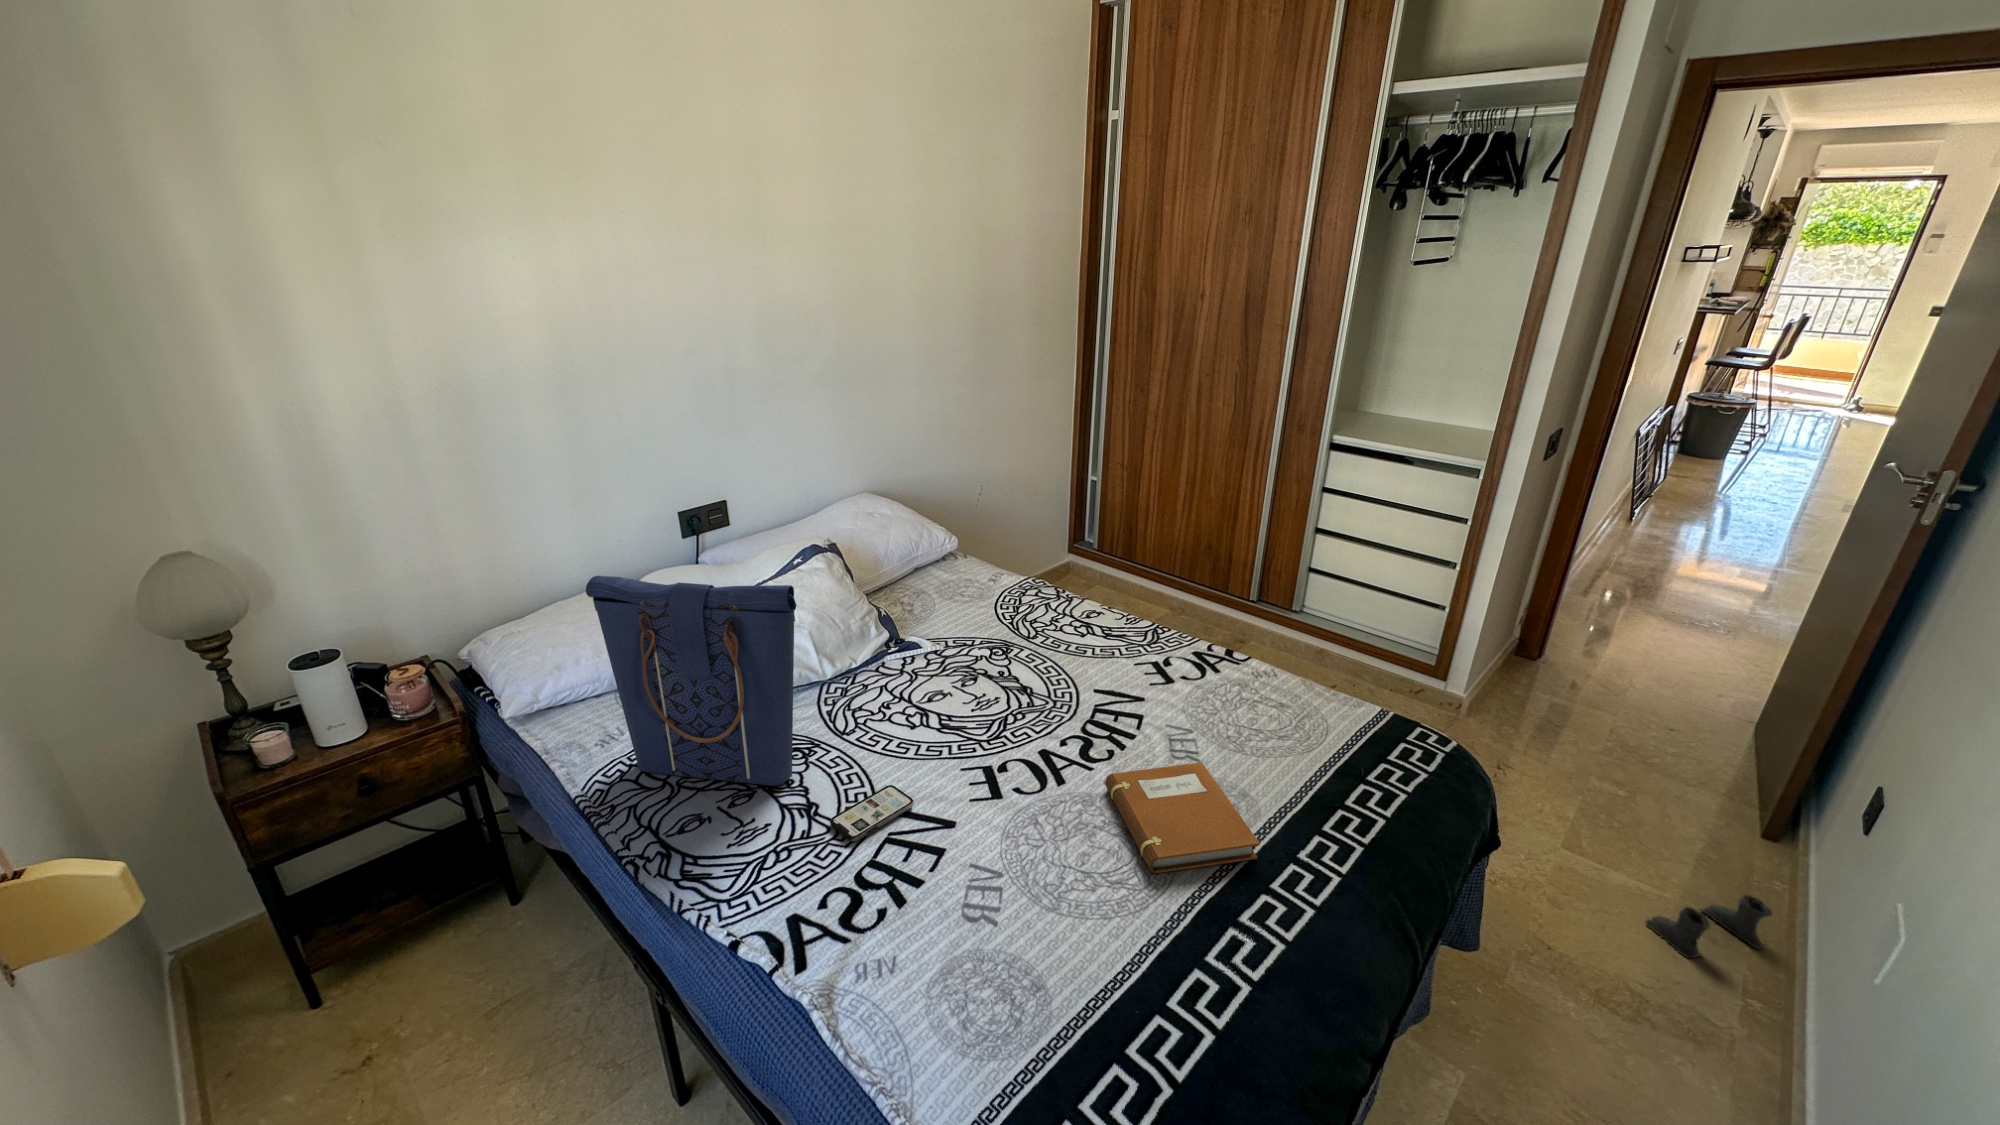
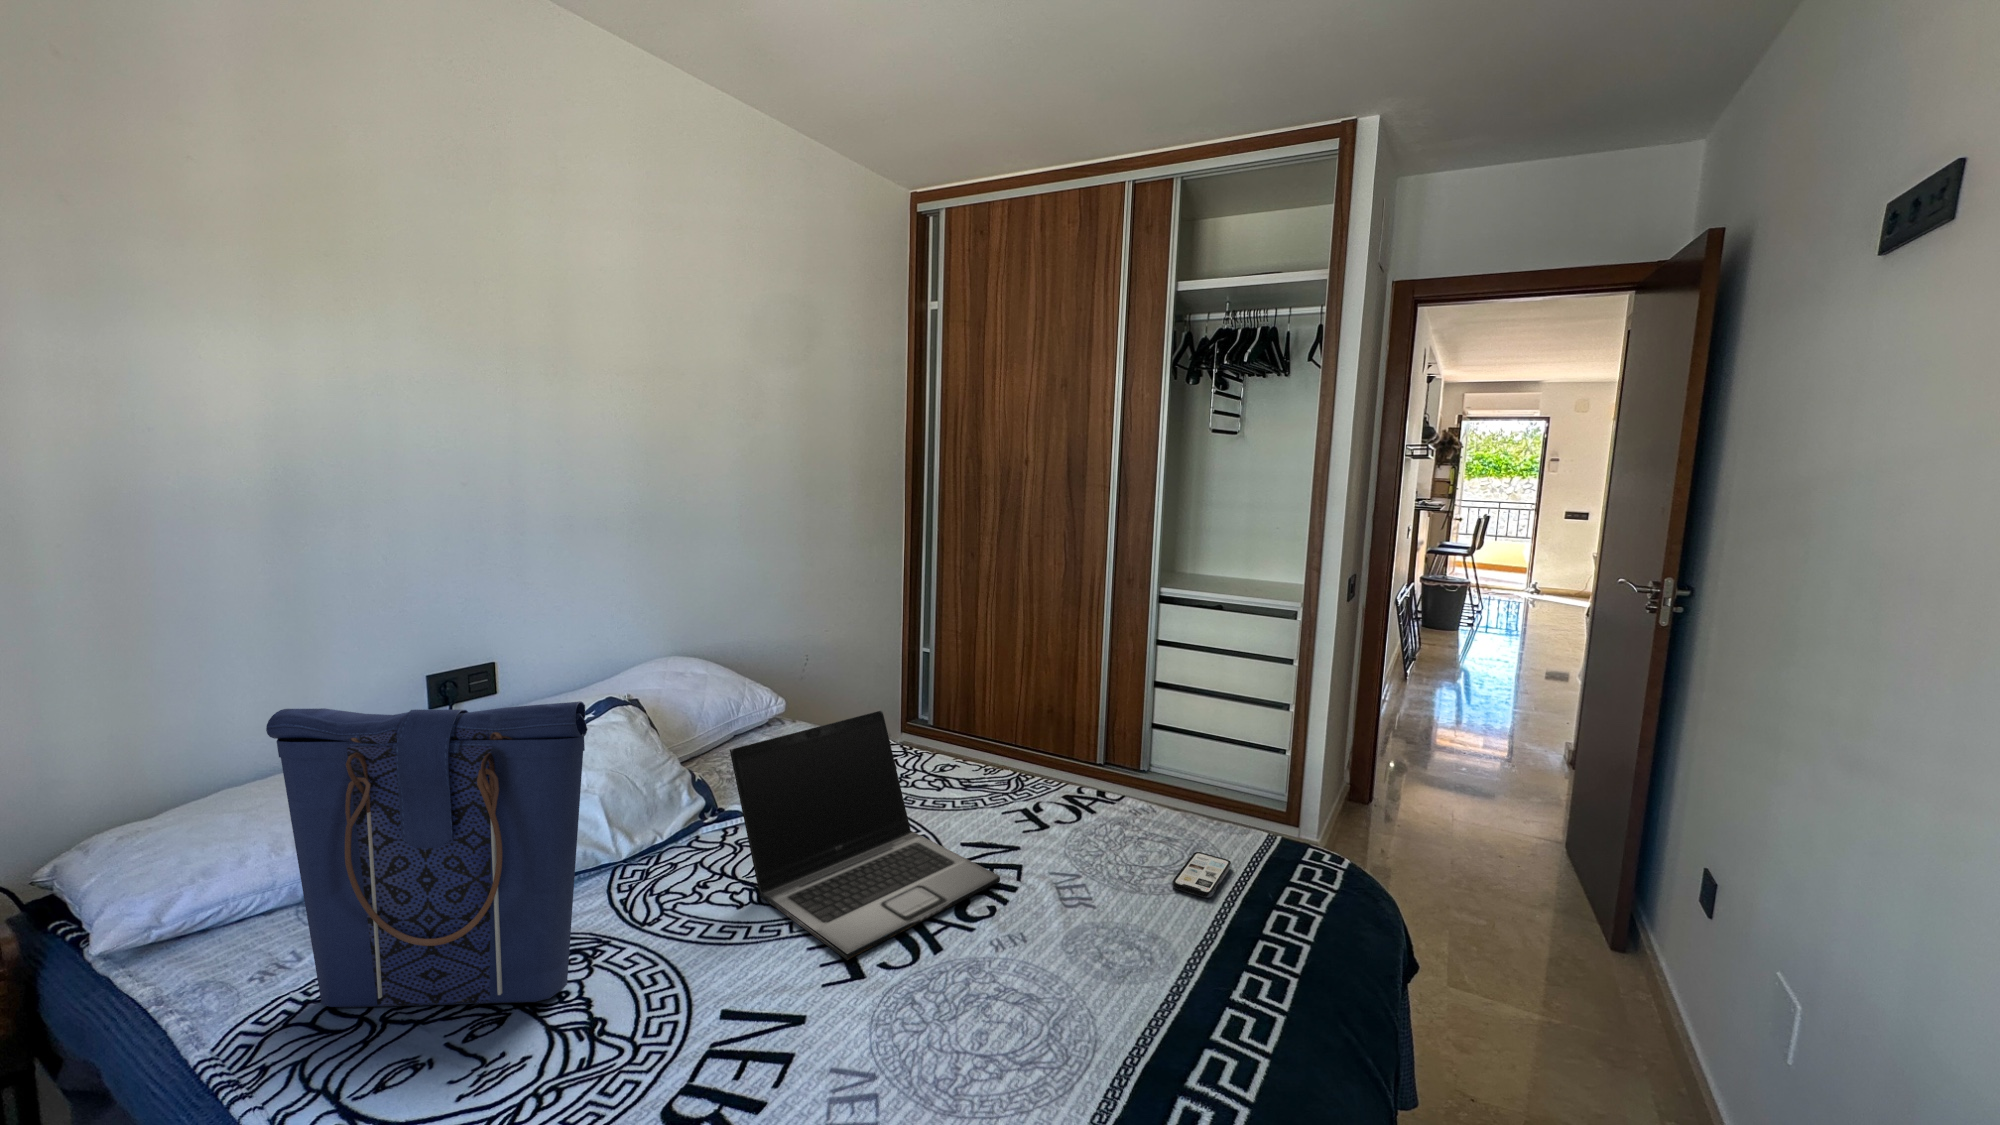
laptop: none [904,574,1122,783] -> present [730,710,1000,960]
notebook: present [1105,762,1260,873] -> none [993,904,1191,1045]
smartphone: present [830,785,914,841] -> present [1172,852,1232,898]
boots: present [1646,895,1772,958] -> none [1552,1006,1664,1088]

